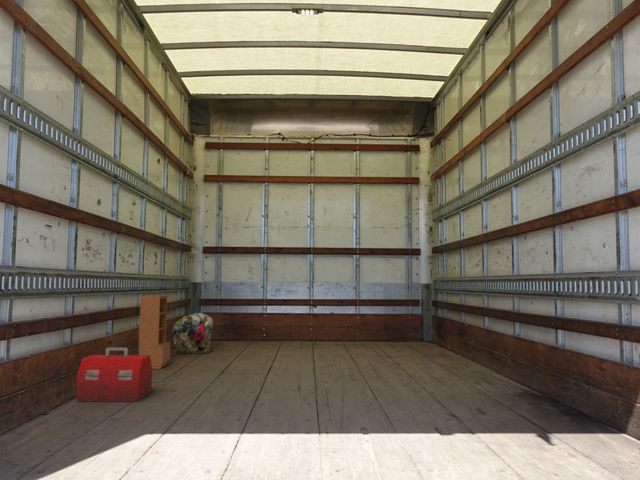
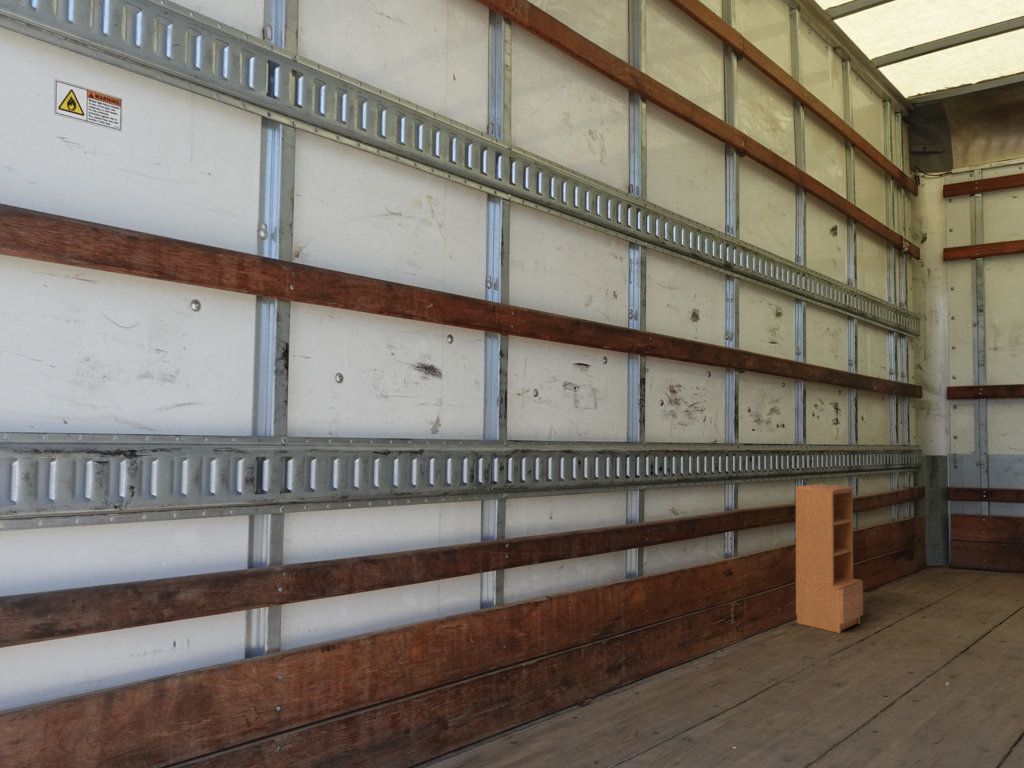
laundry basket: present [172,313,213,353] -> none [878,521,973,608]
toolbox: present [76,347,152,402] -> none [650,591,794,722]

